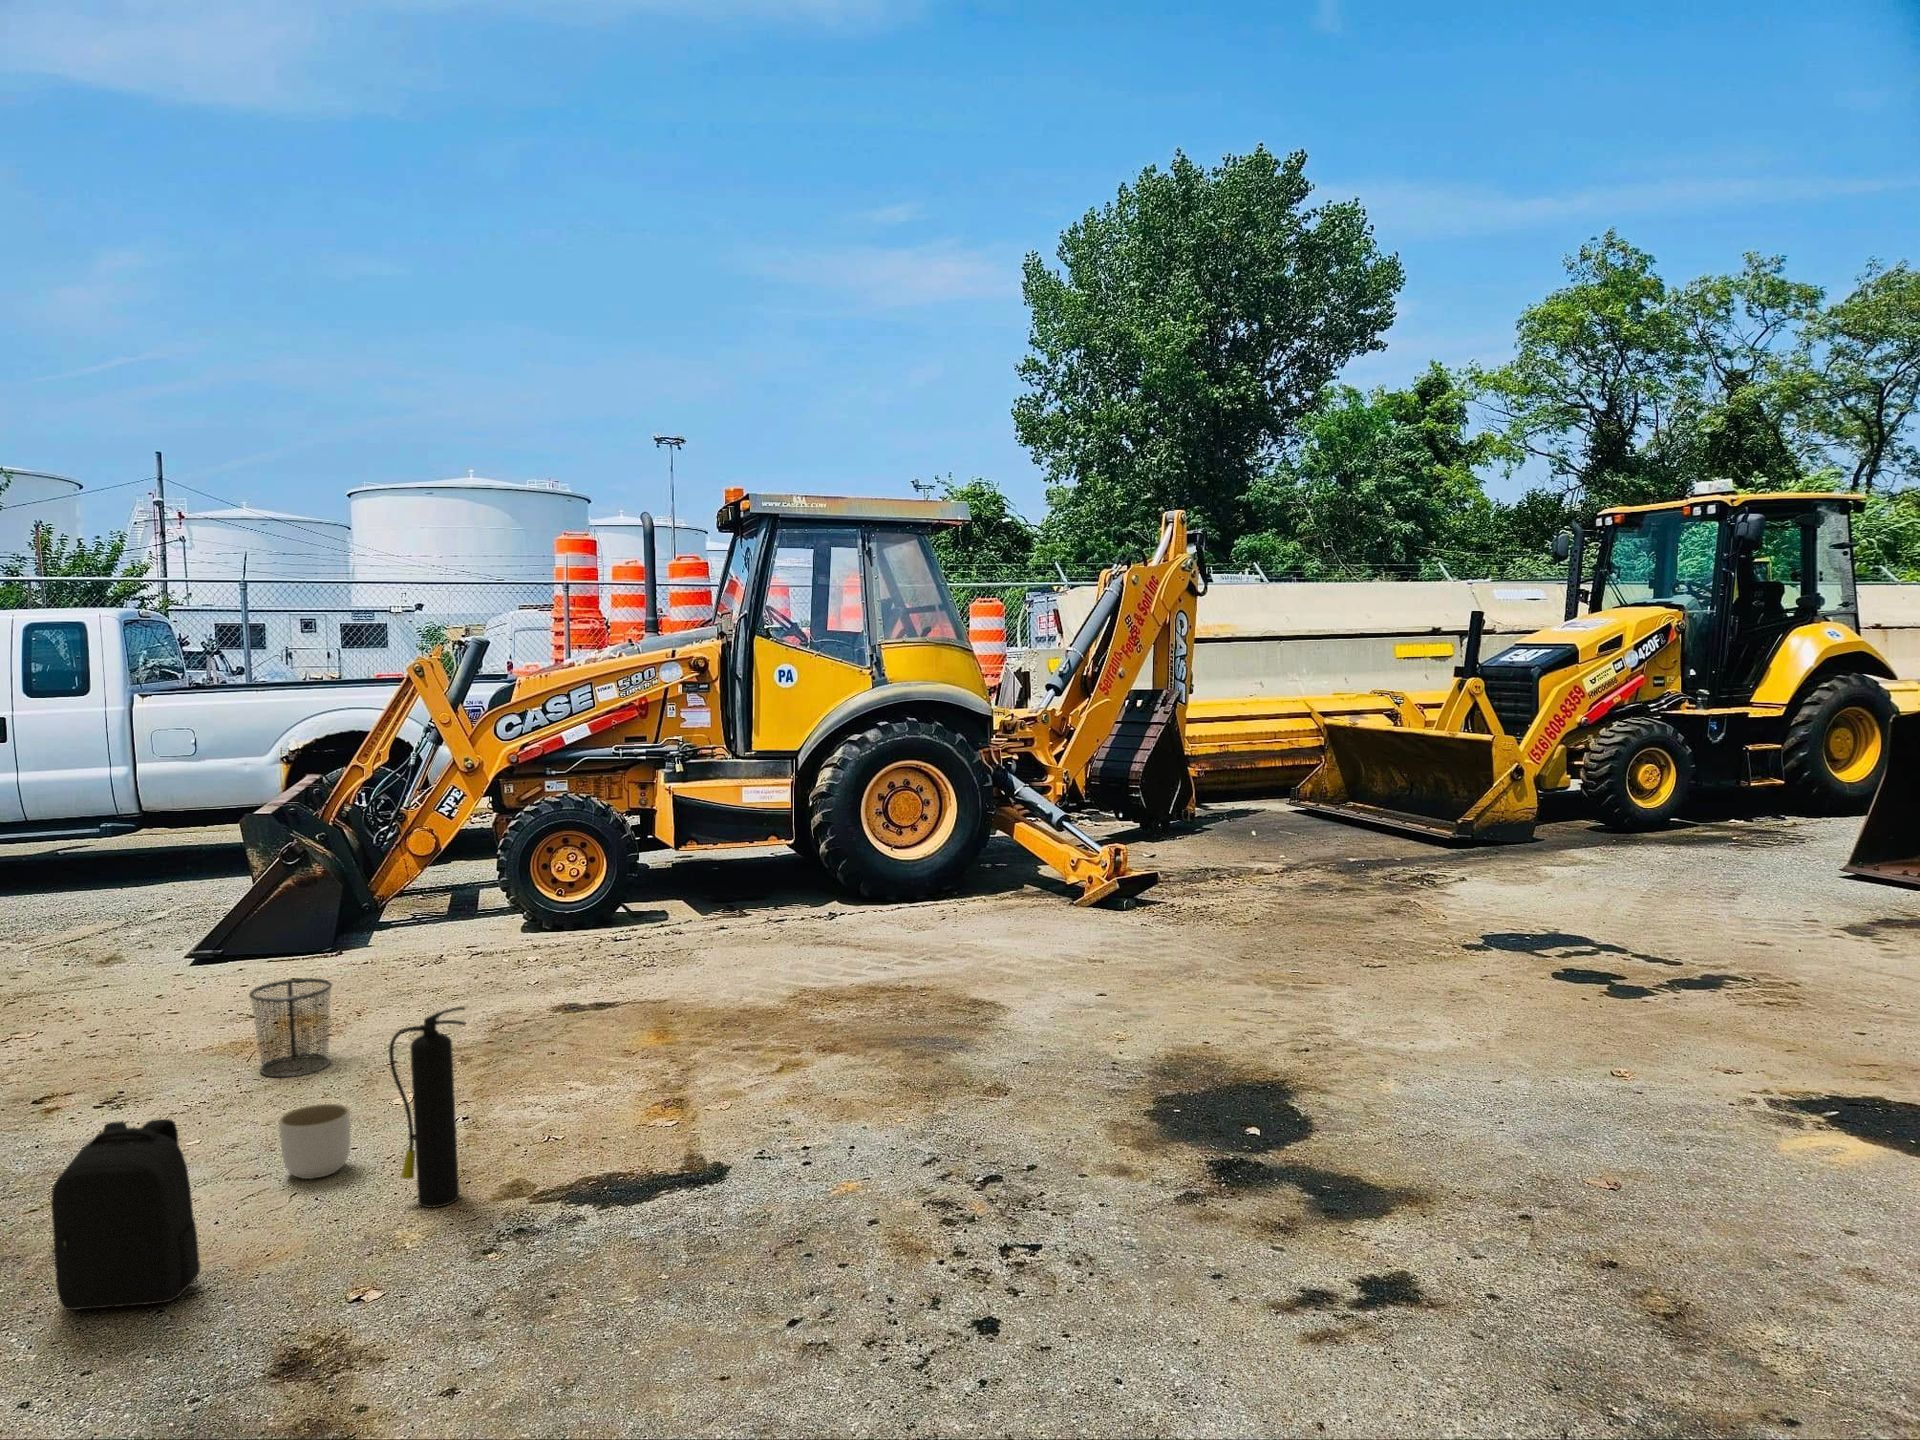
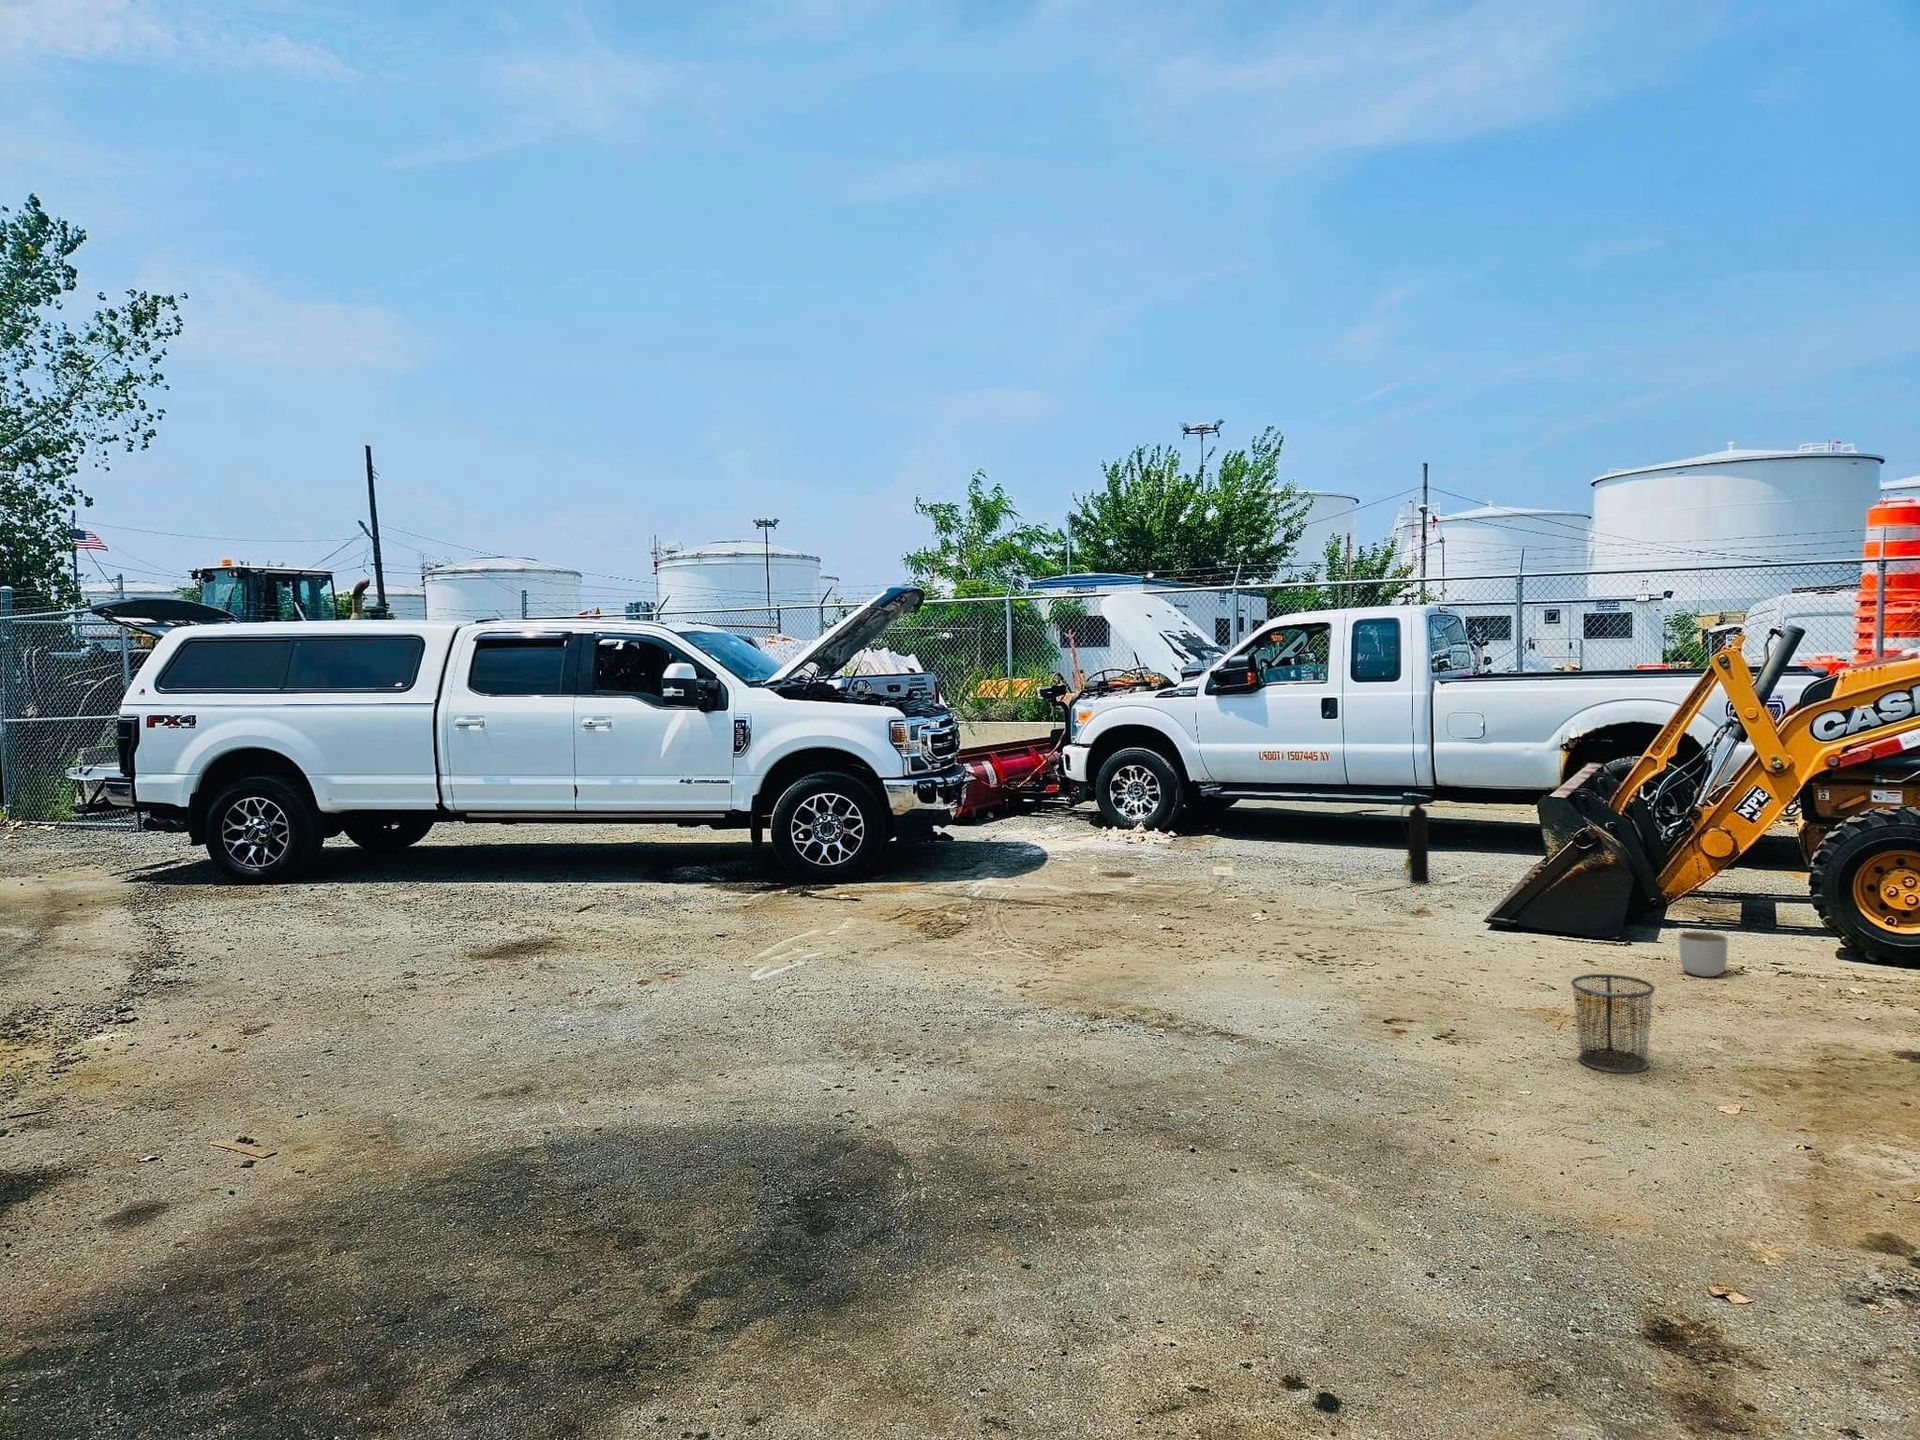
fire extinguisher: present [389,1006,466,1208] -> present [1401,797,1429,883]
planter: present [279,1104,350,1179] -> present [1679,932,1727,977]
backpack: present [51,1119,200,1310] -> none [1440,1101,1569,1293]

